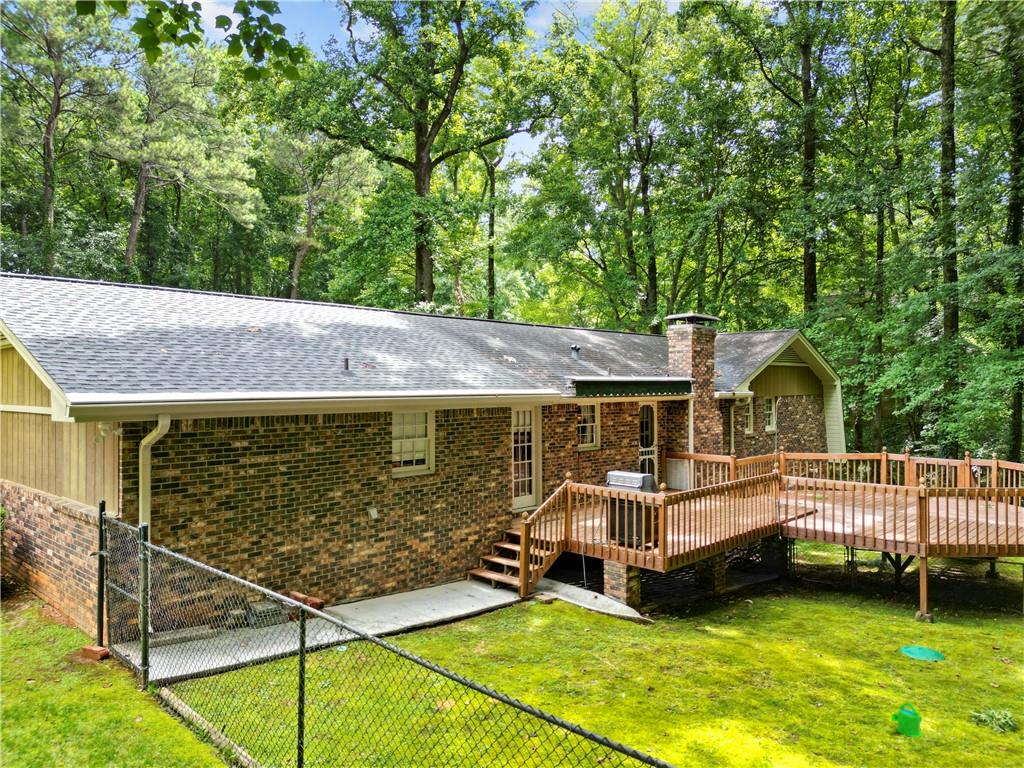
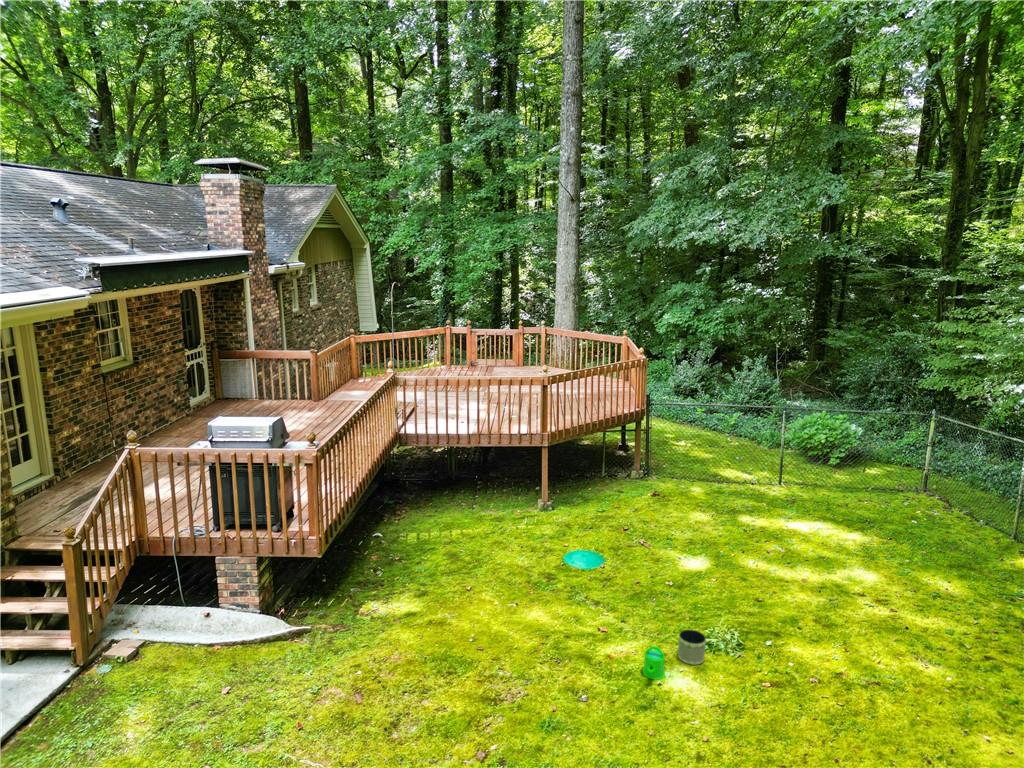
planter: none [951,710,983,747] -> present [678,630,706,665]

